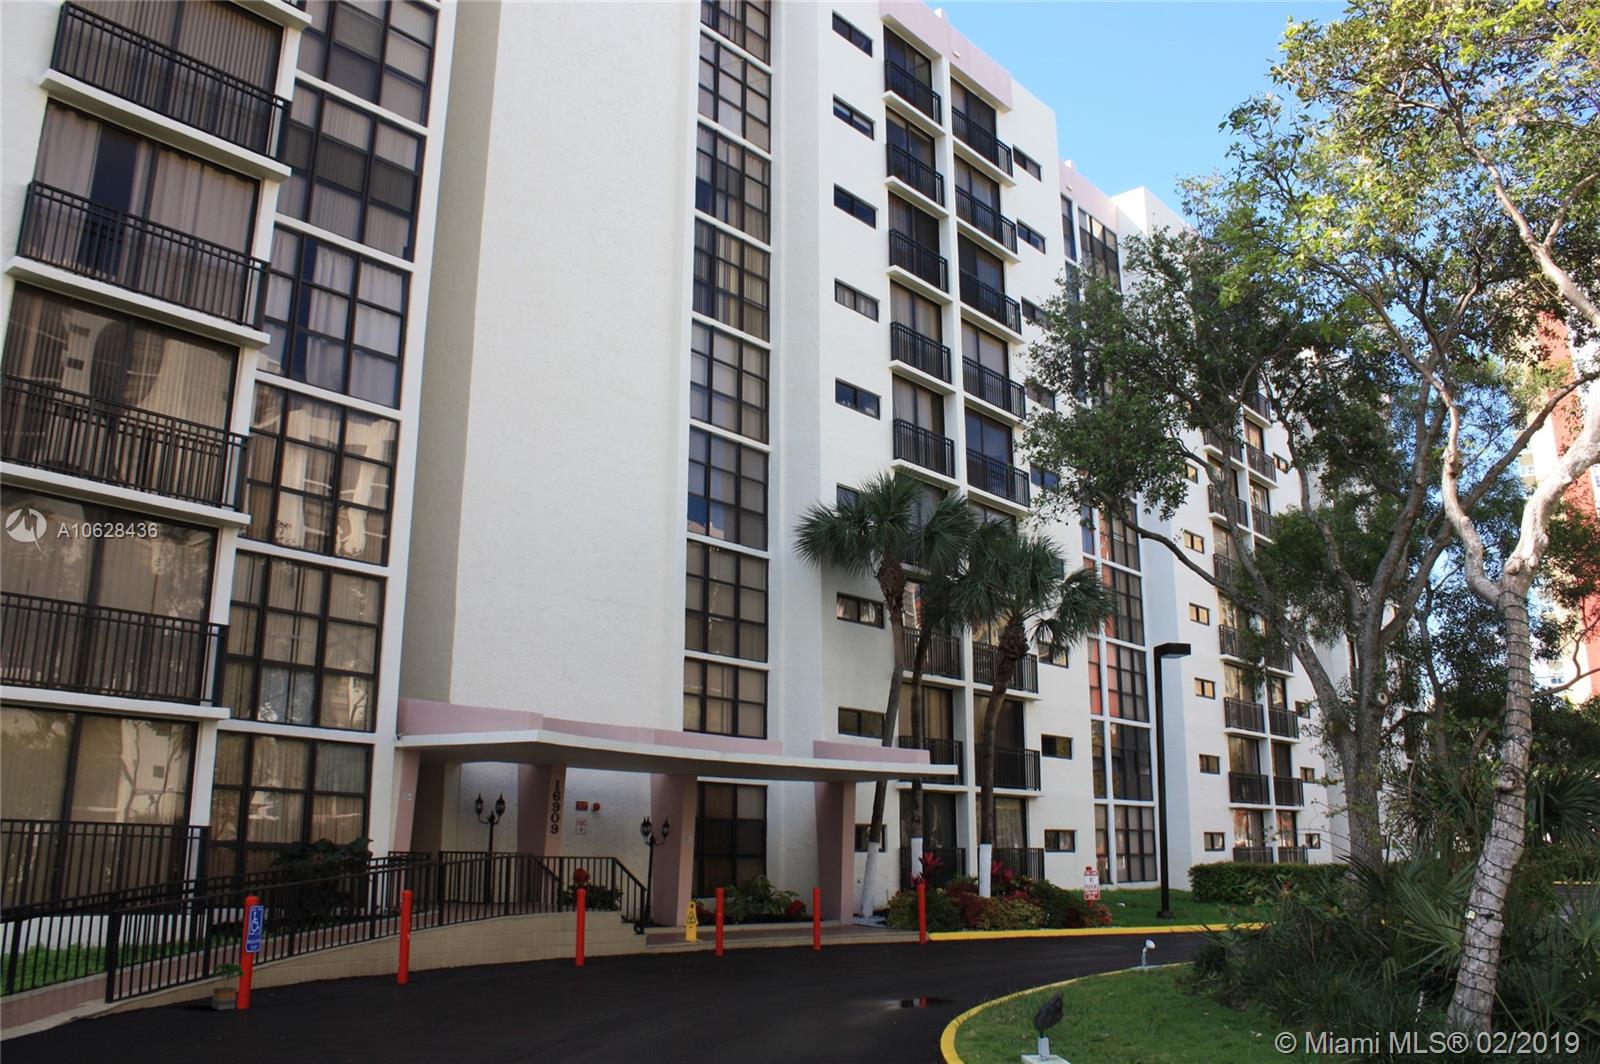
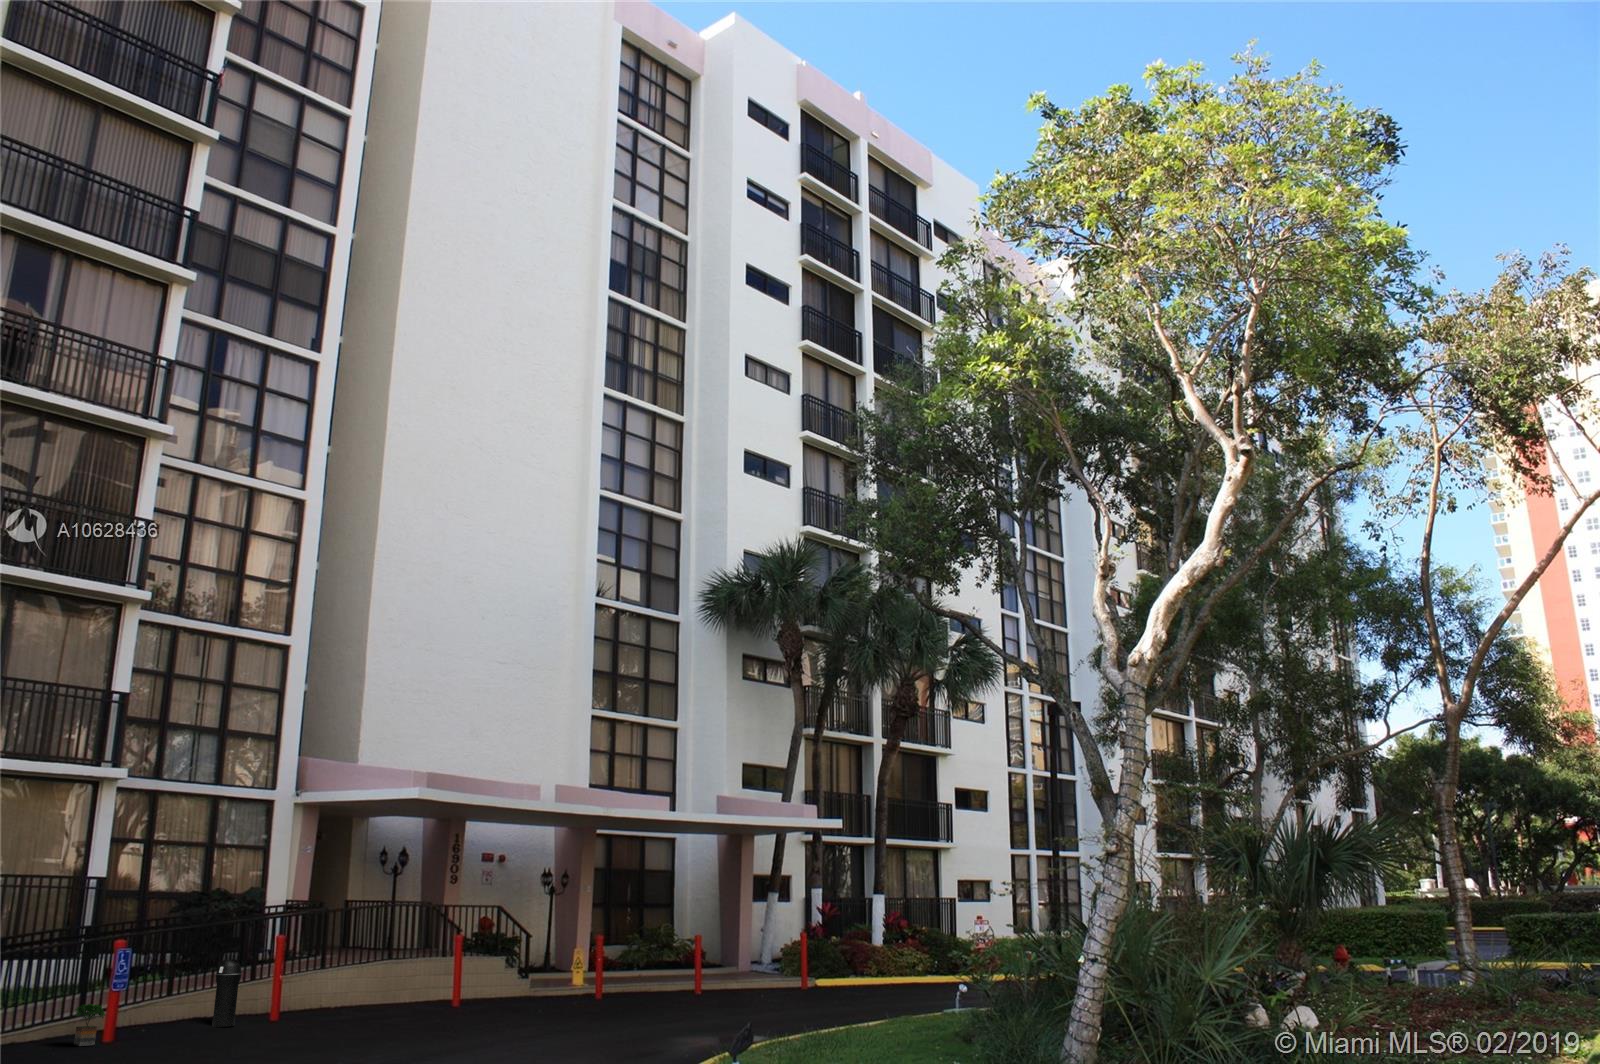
trash can: none [347,914,377,987] -> present [212,960,242,1027]

